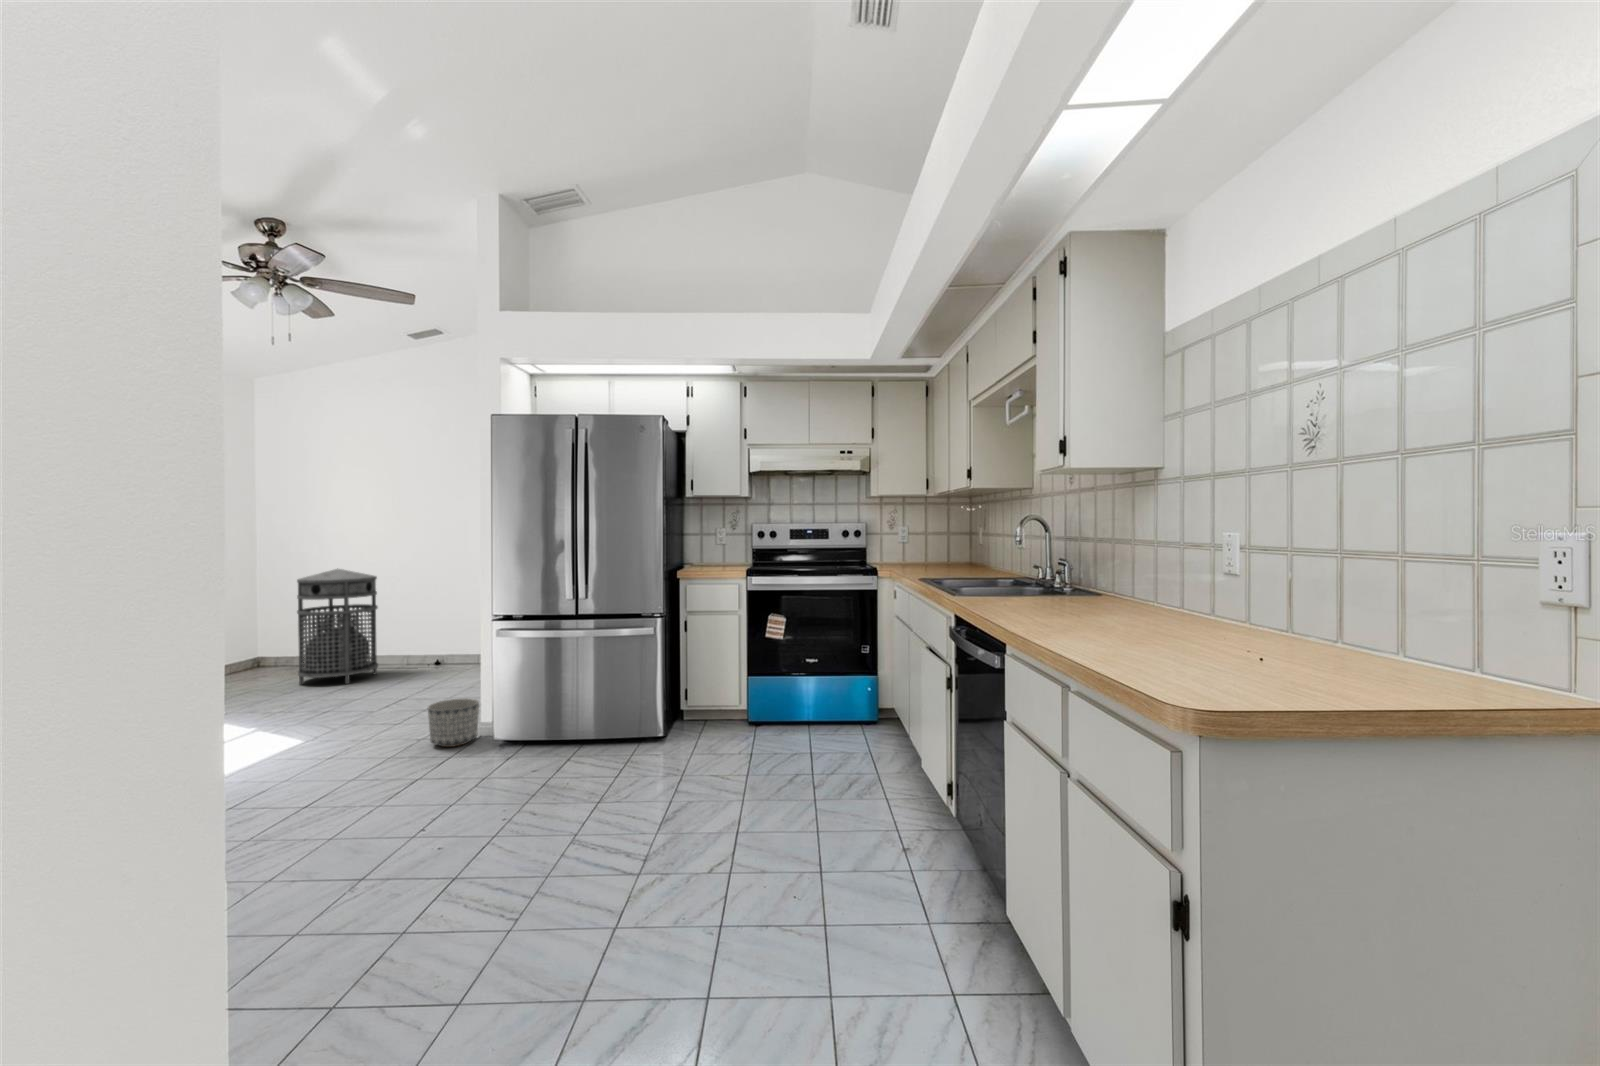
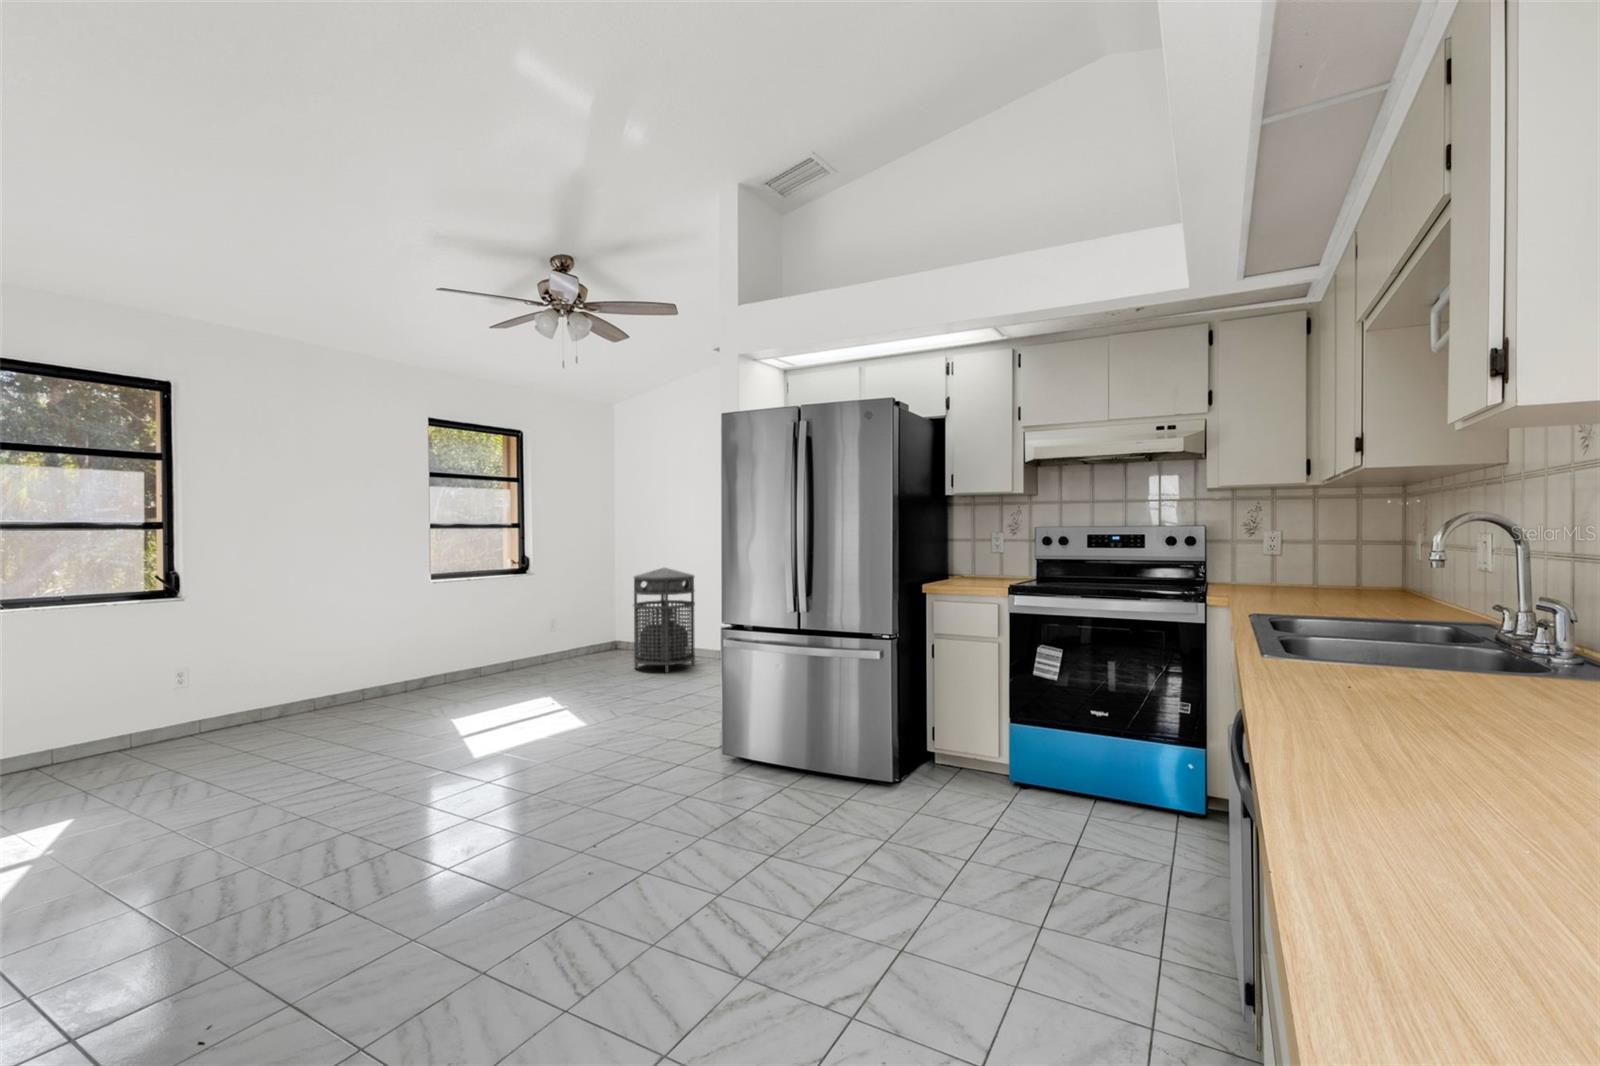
planter: present [428,698,479,747] -> none [676,704,723,753]

